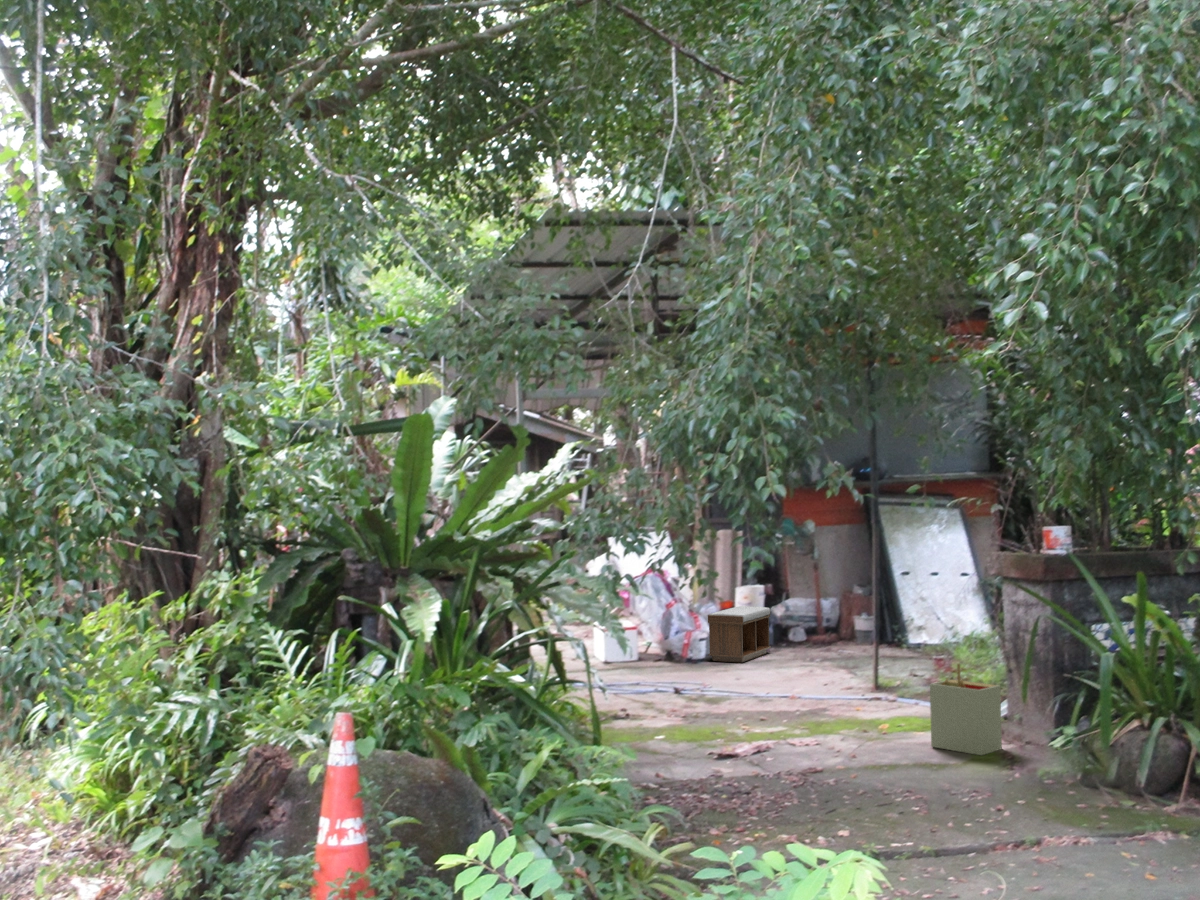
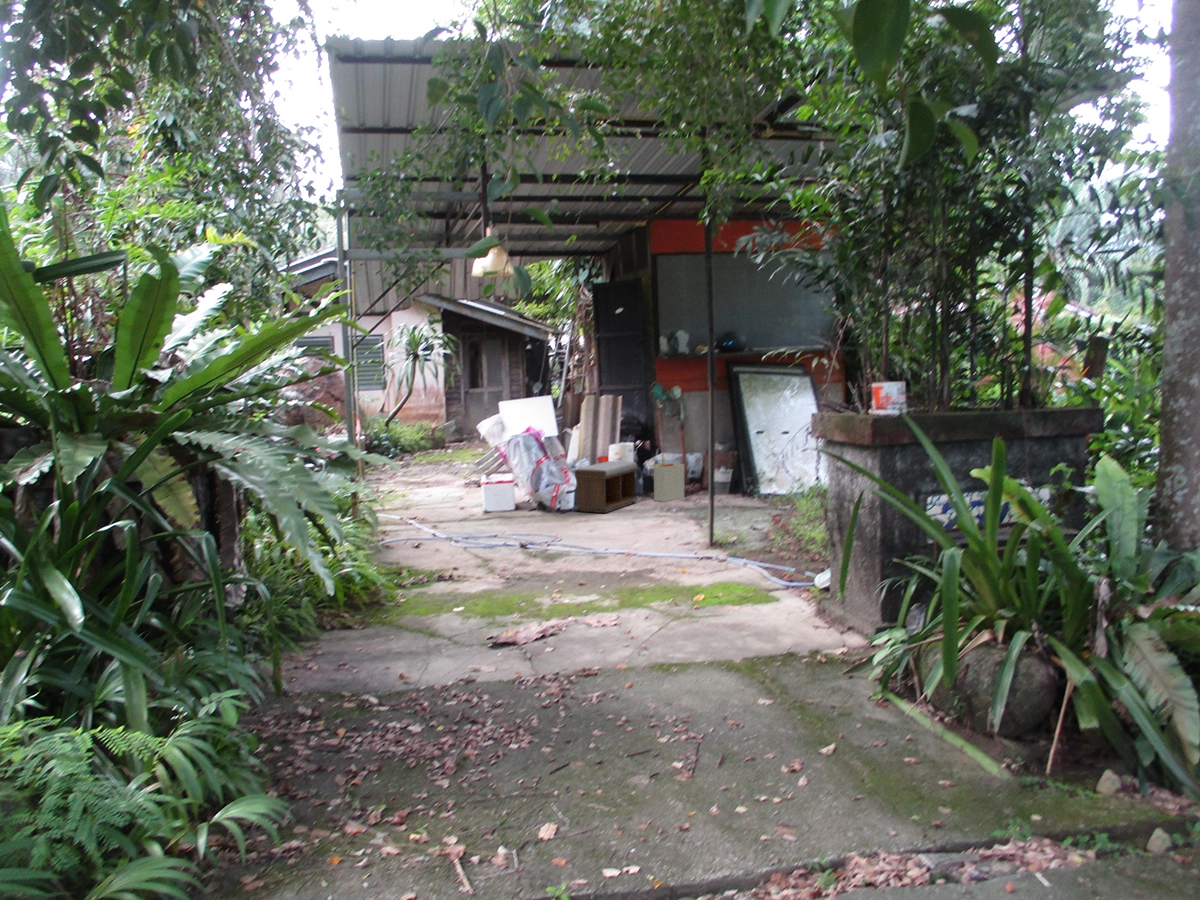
storage bin: present [930,664,1002,755] -> present [649,455,684,502]

